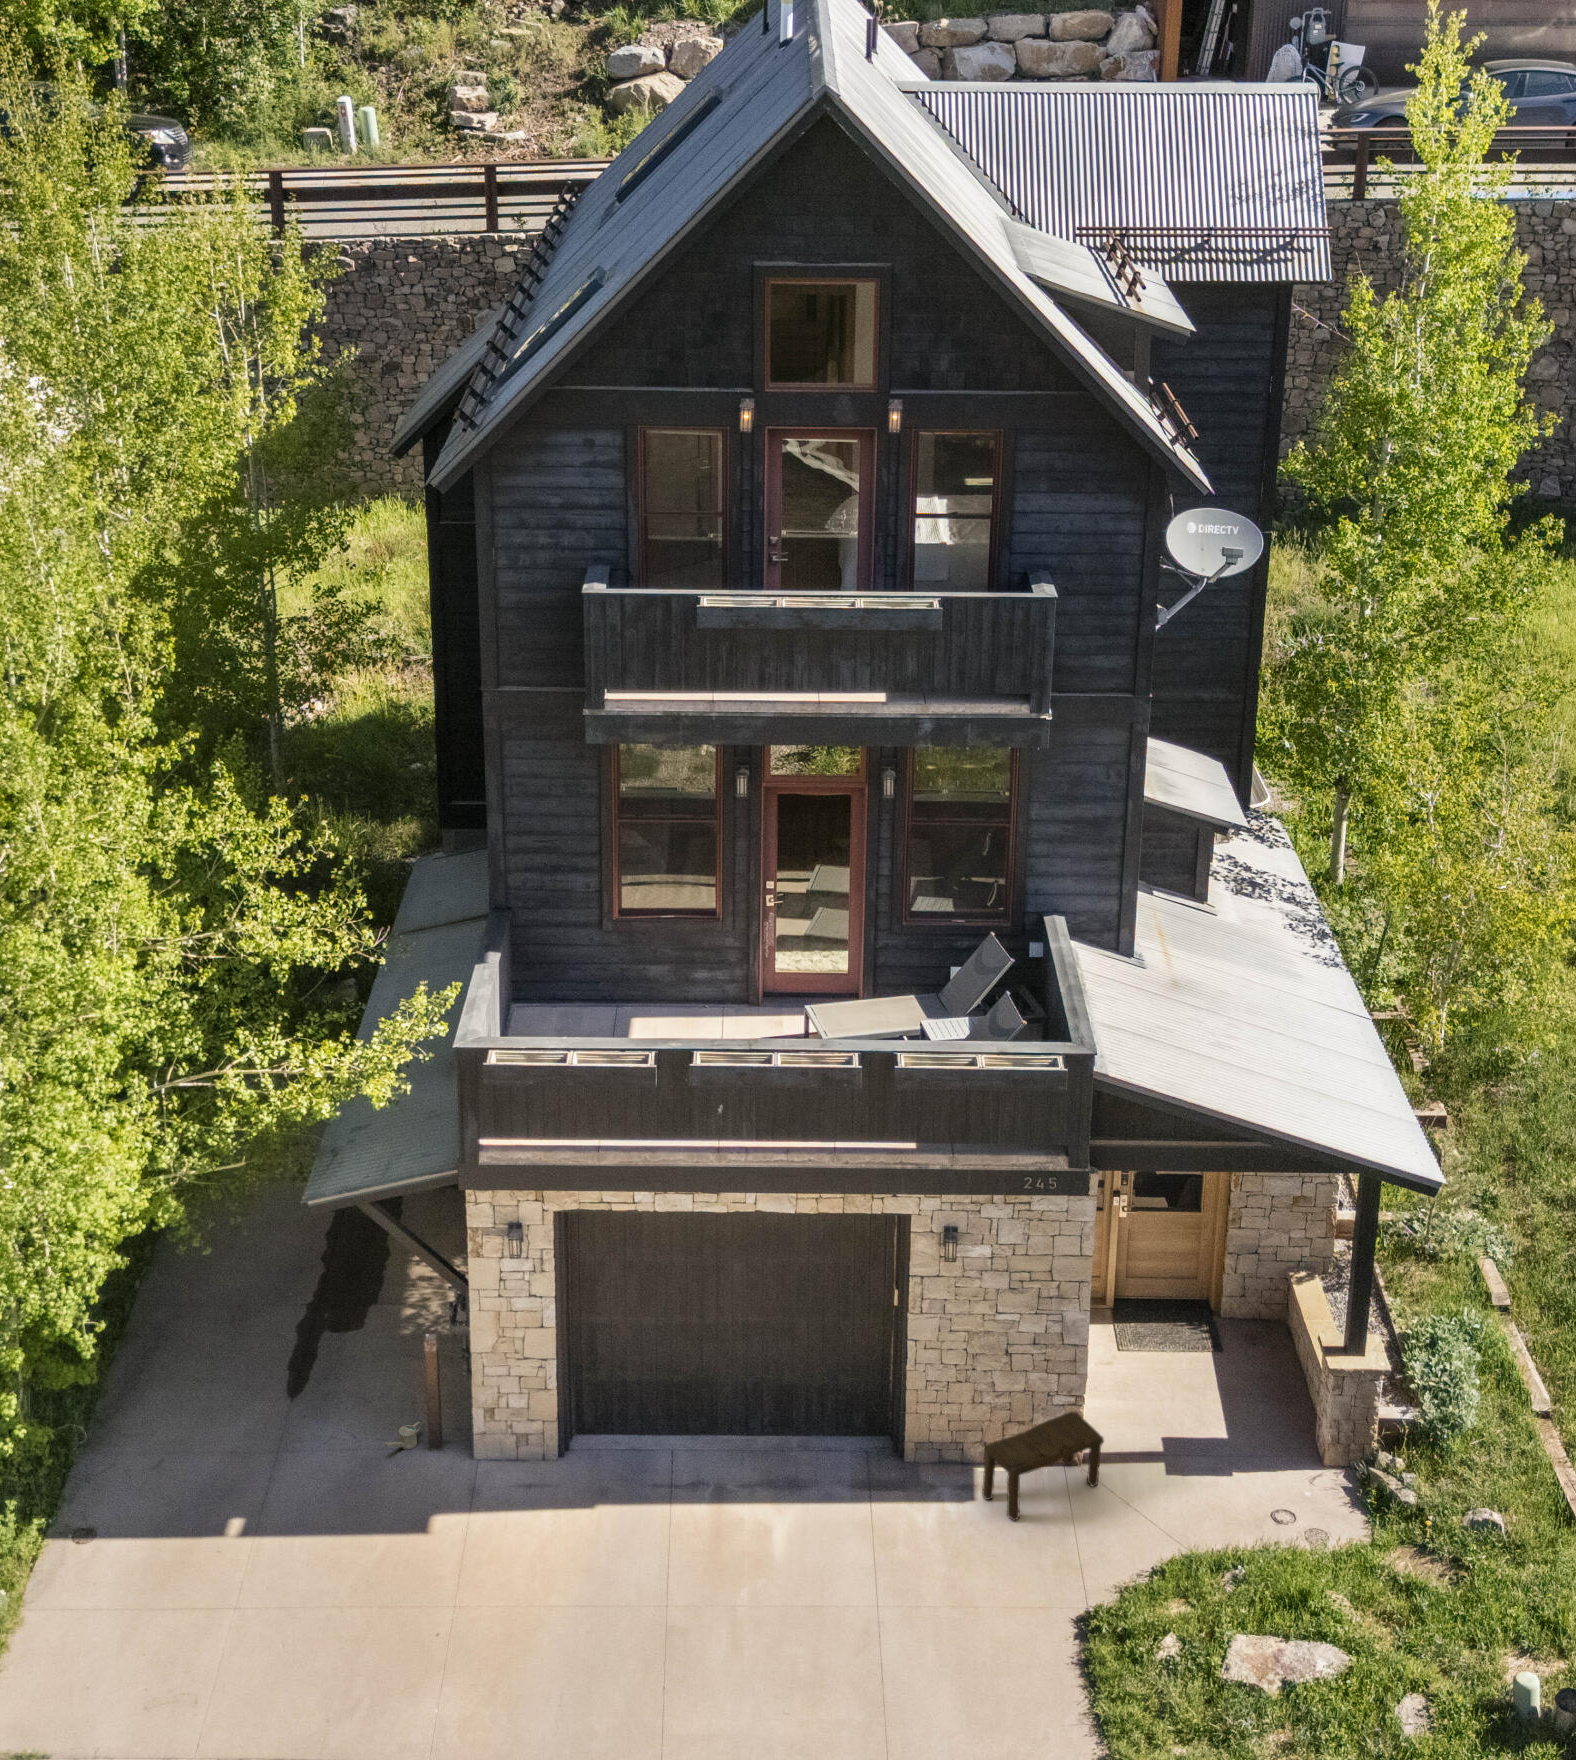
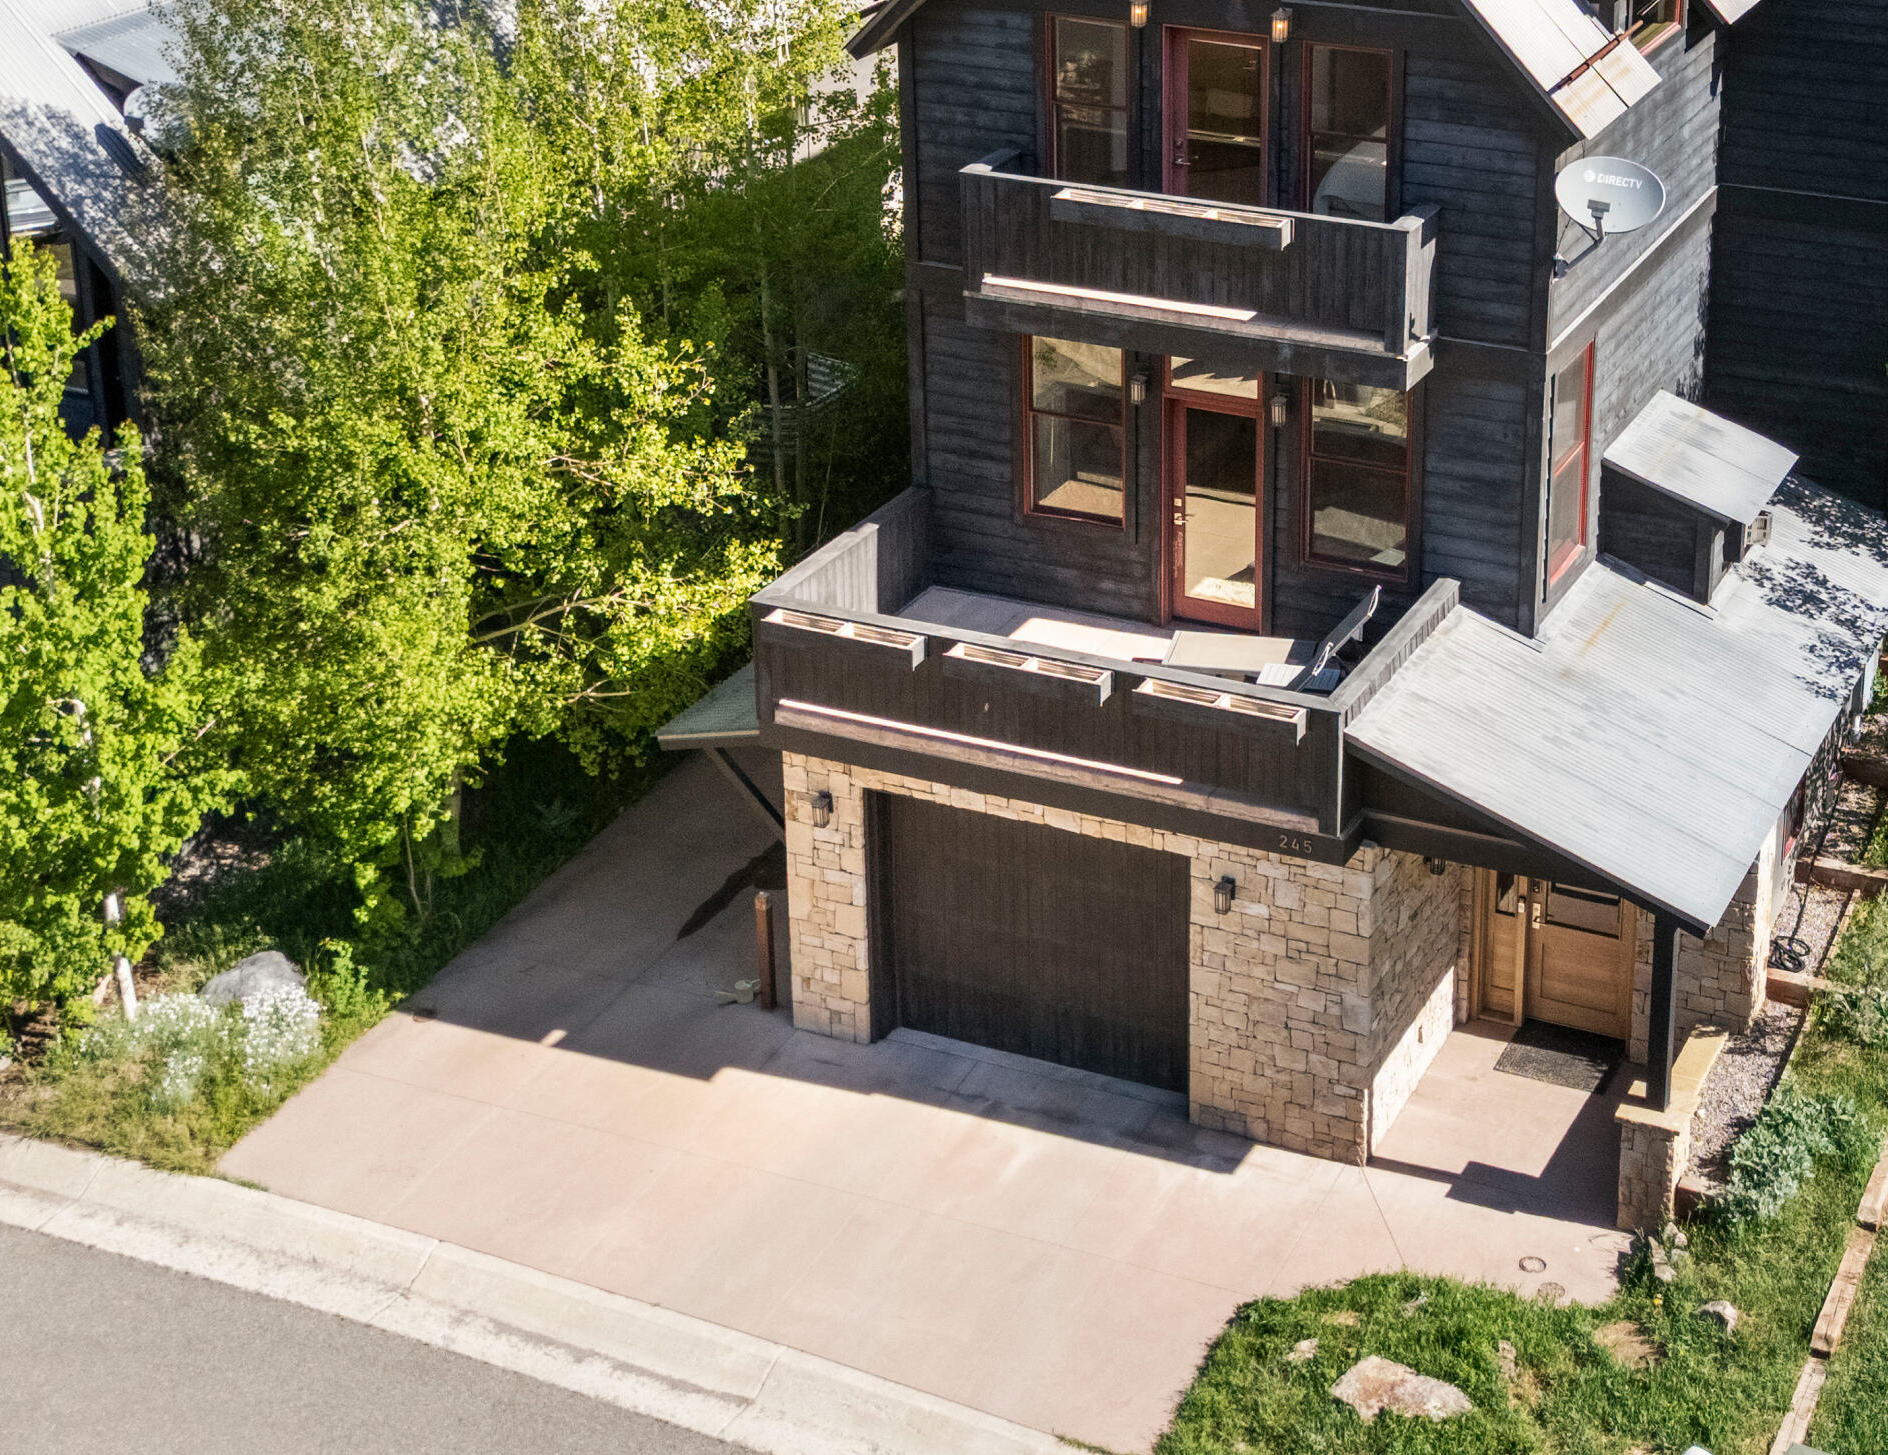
bench: present [982,1411,1104,1520] -> none [1232,1108,1356,1206]

